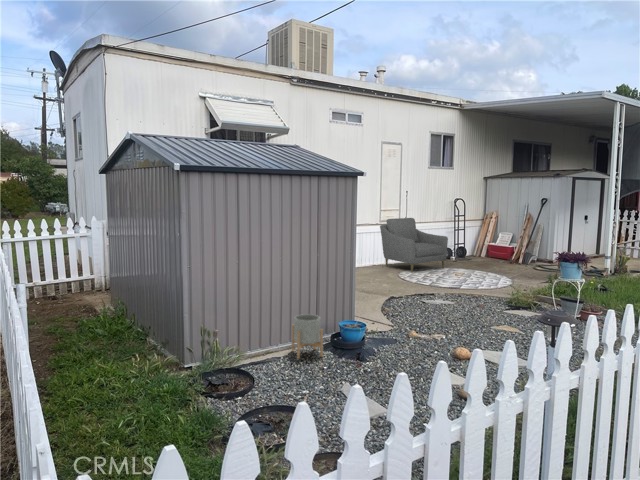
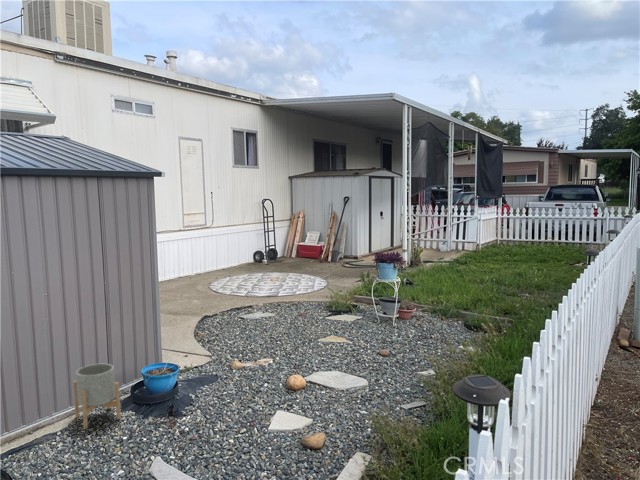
chair: present [380,218,448,273] -> none [184,222,259,283]

